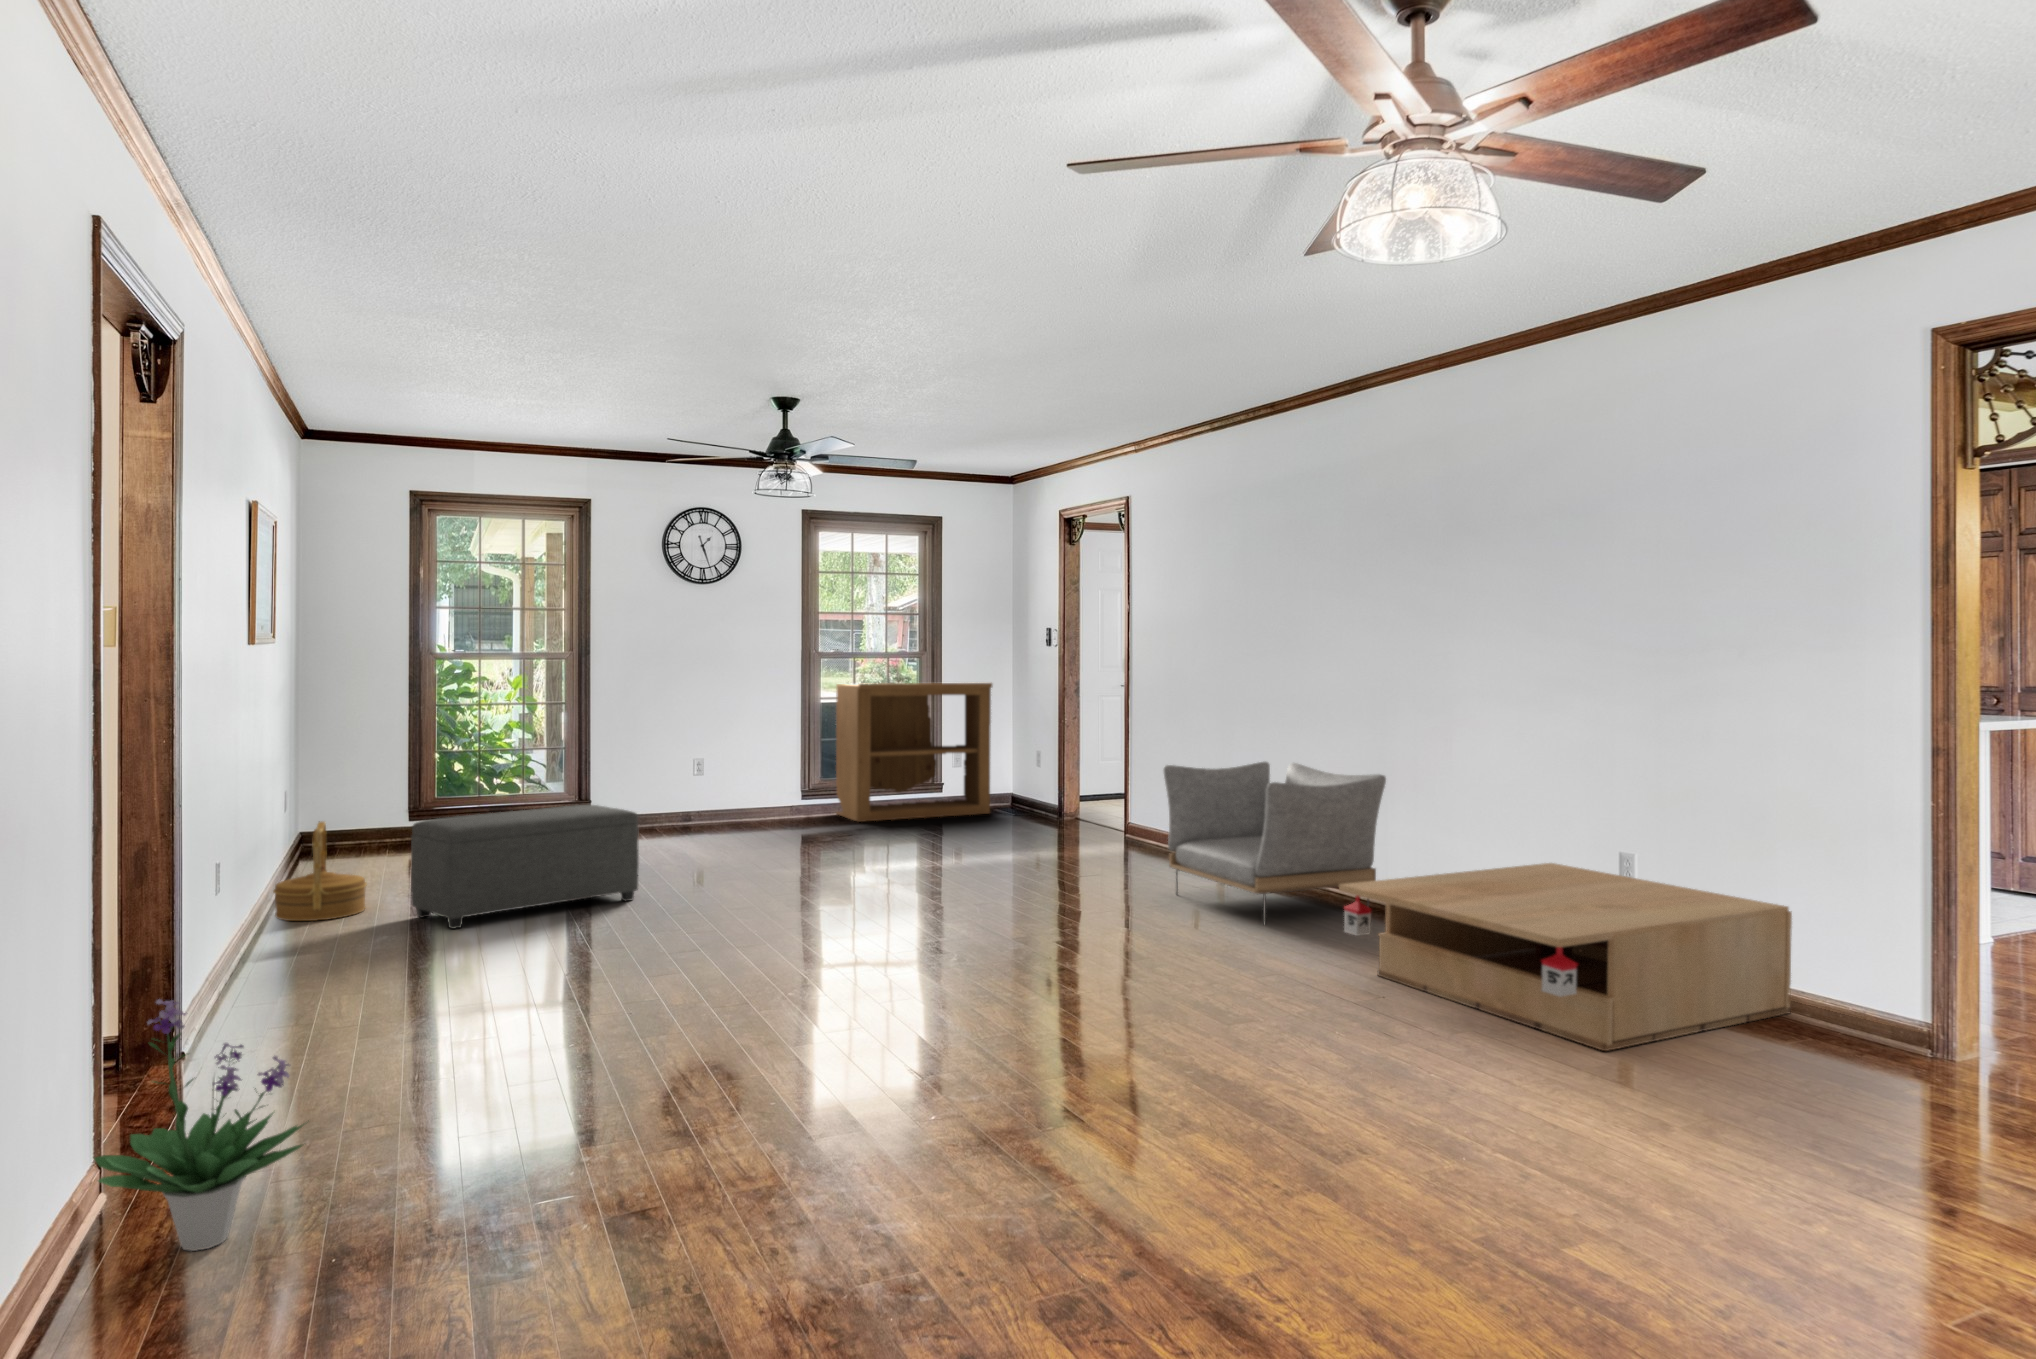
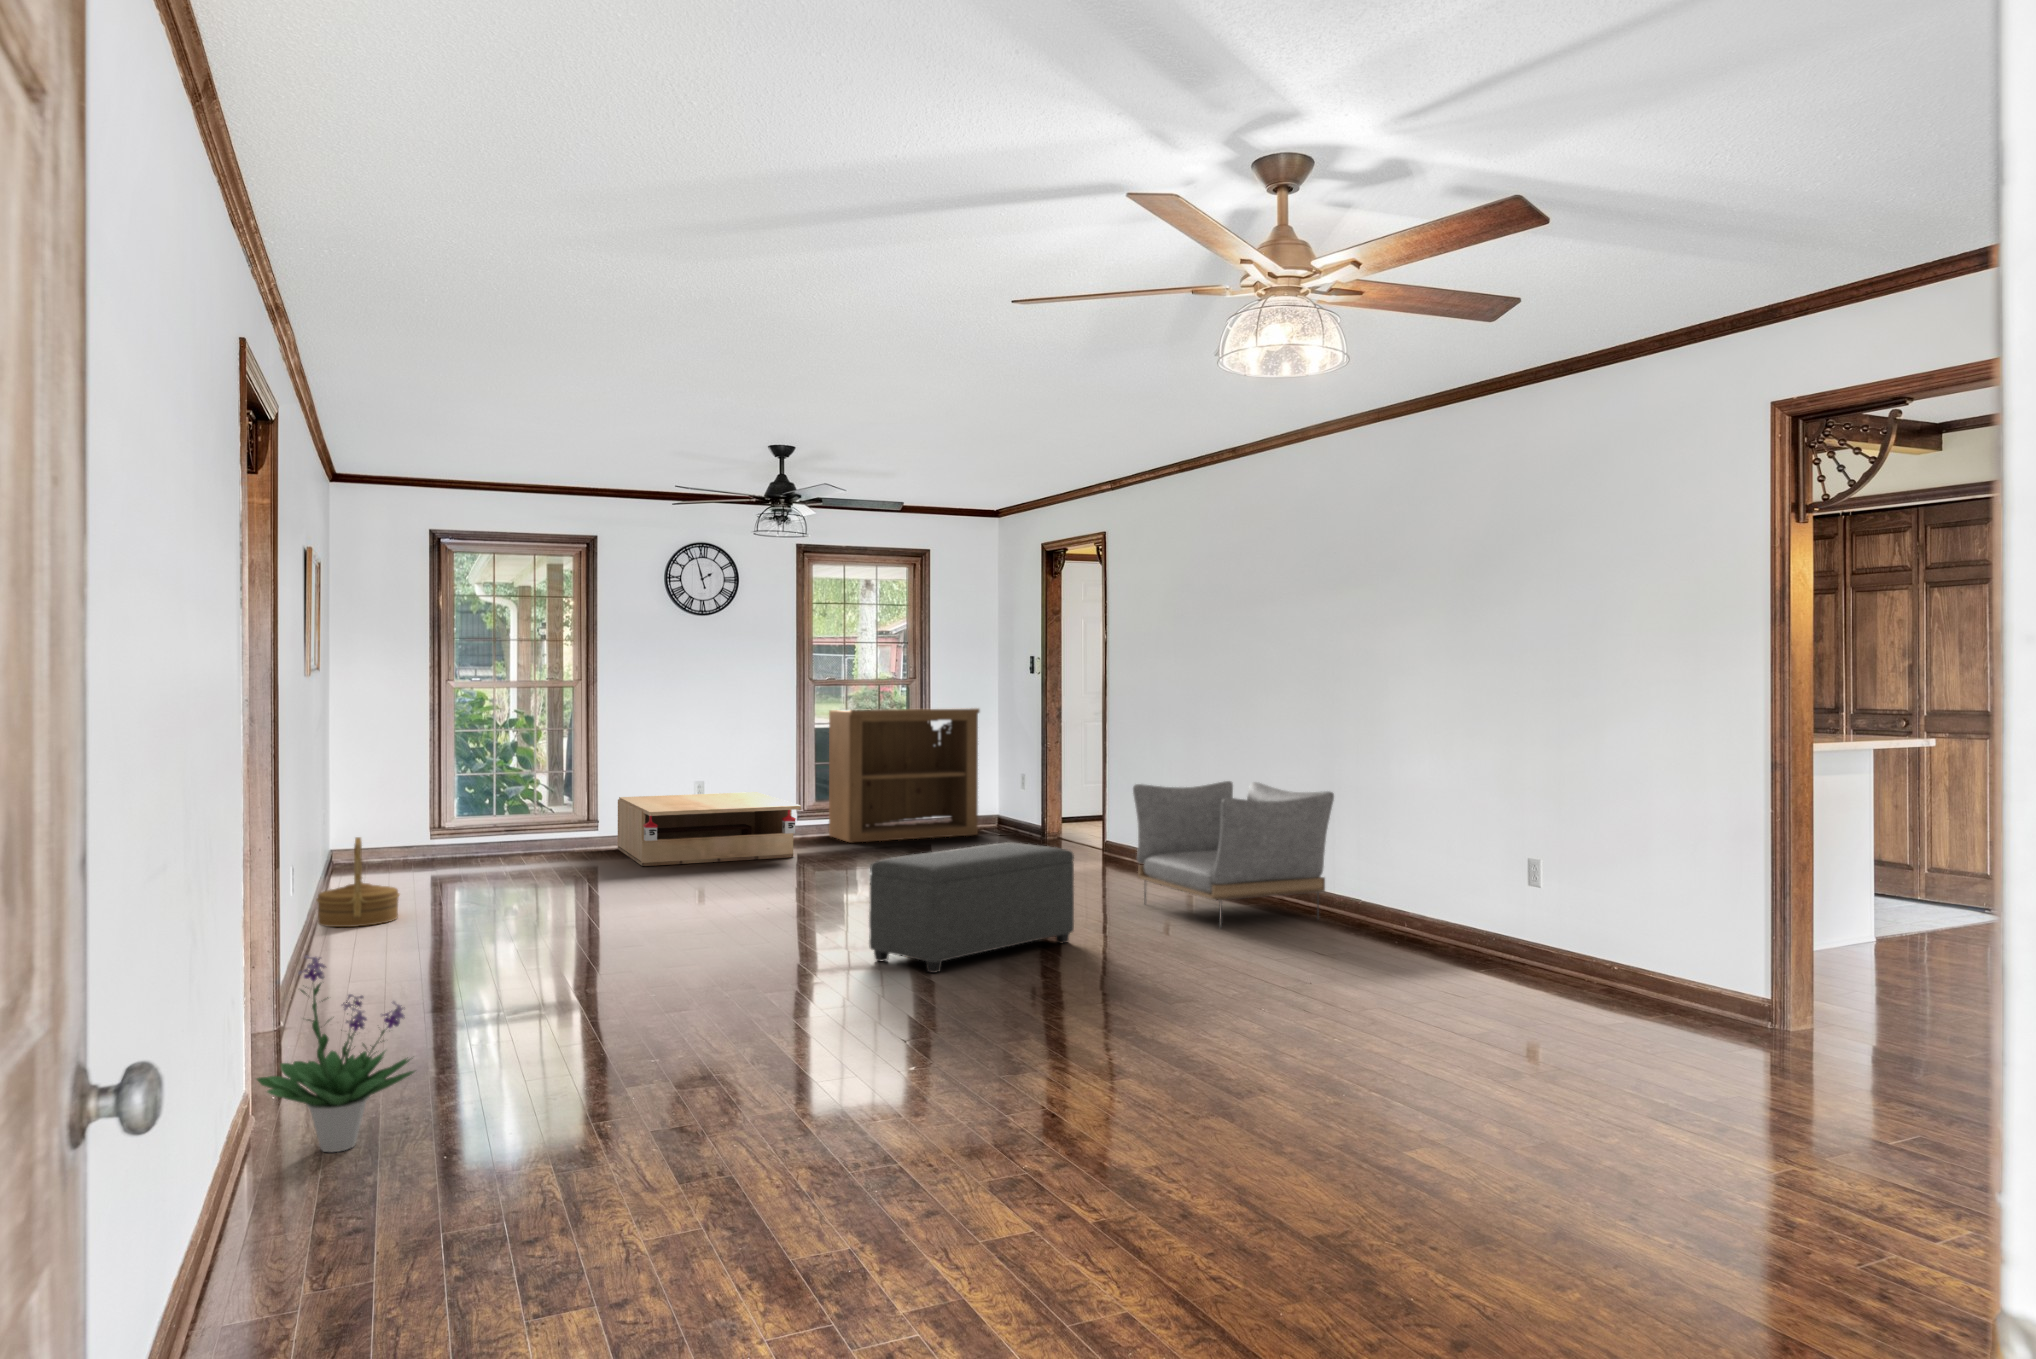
ottoman: present [411,805,639,929] -> present [869,842,1074,973]
coffee table: present [1339,863,1792,1051] -> present [618,792,801,866]

